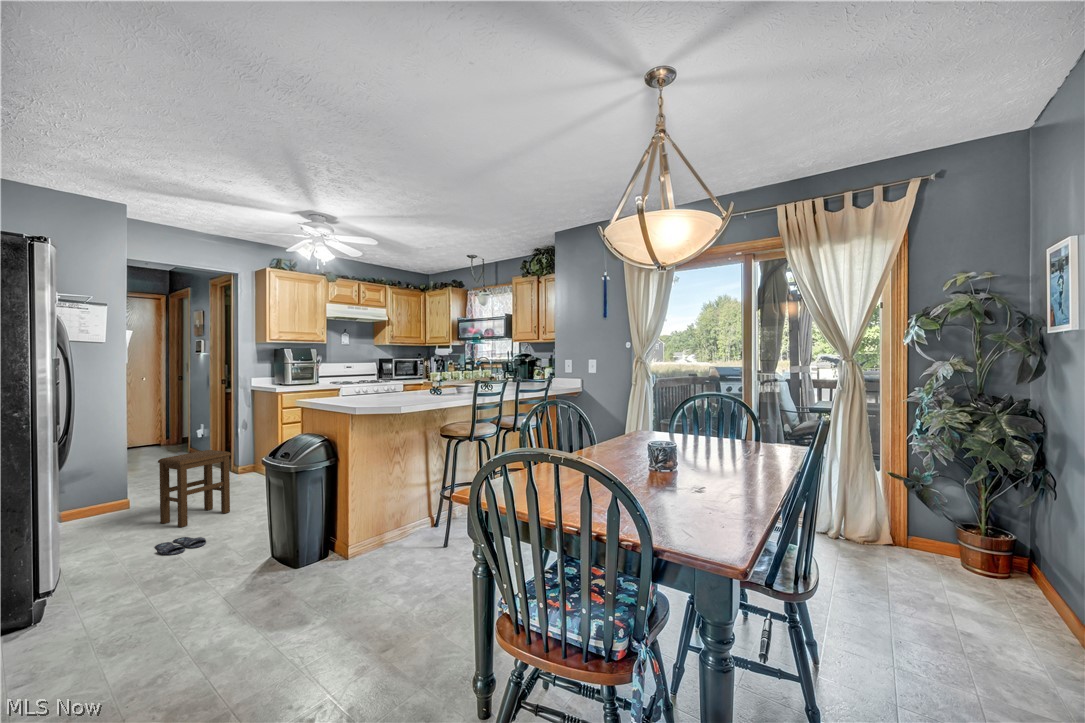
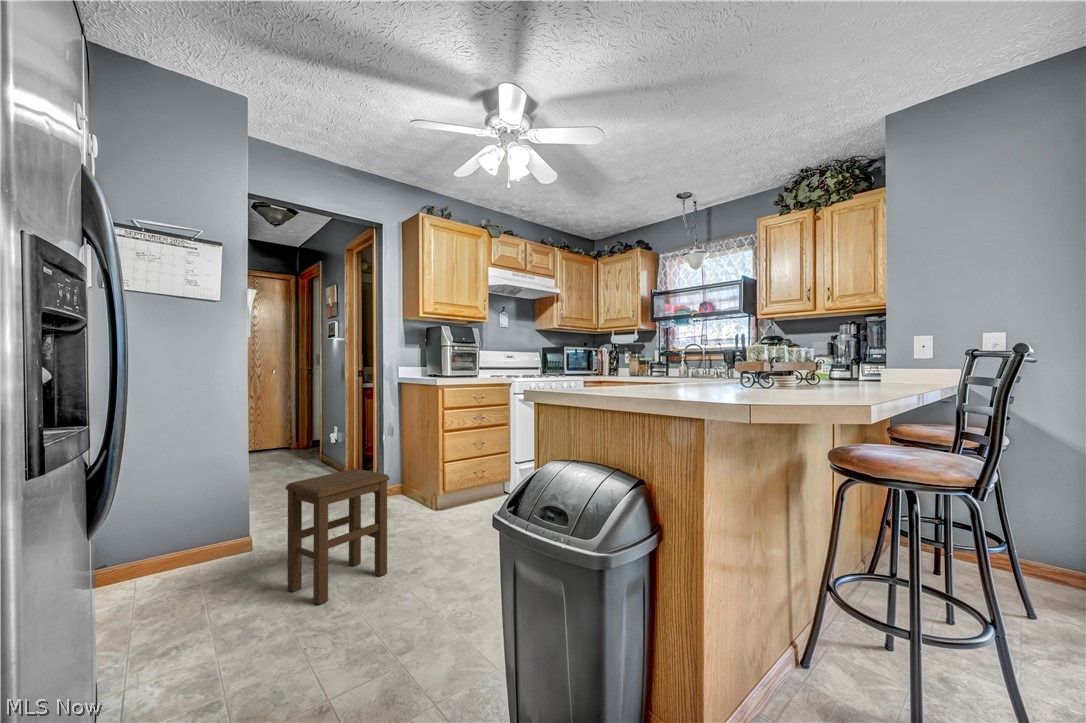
slippers: present [155,537,206,555] -> none [278,634,363,691]

